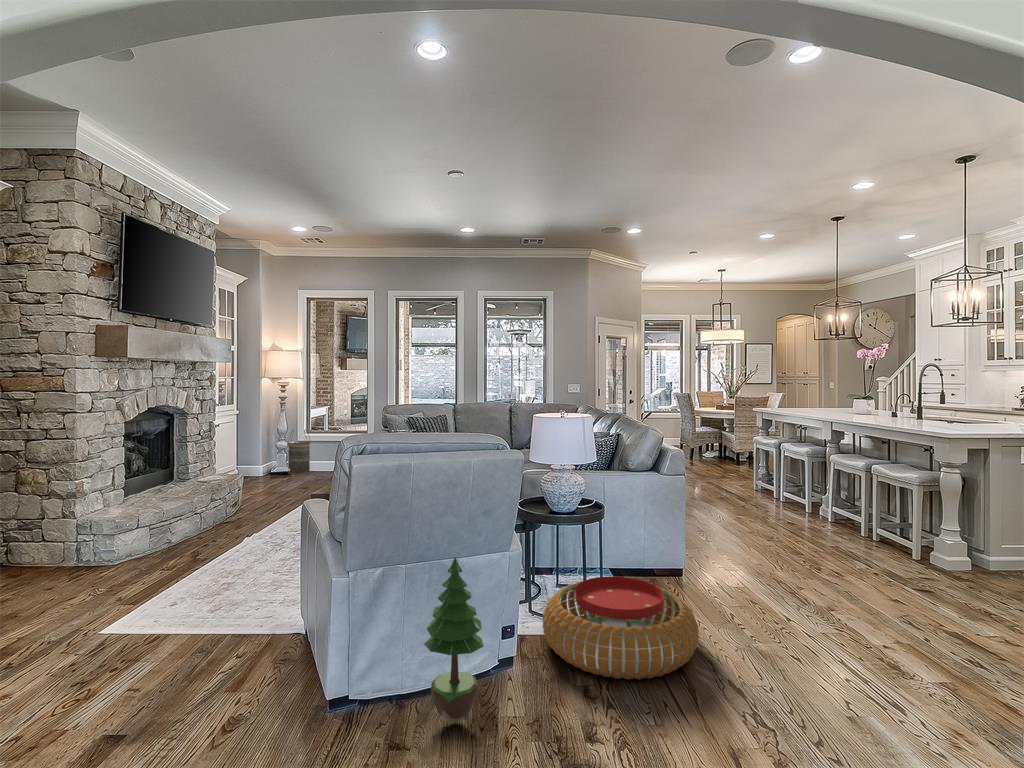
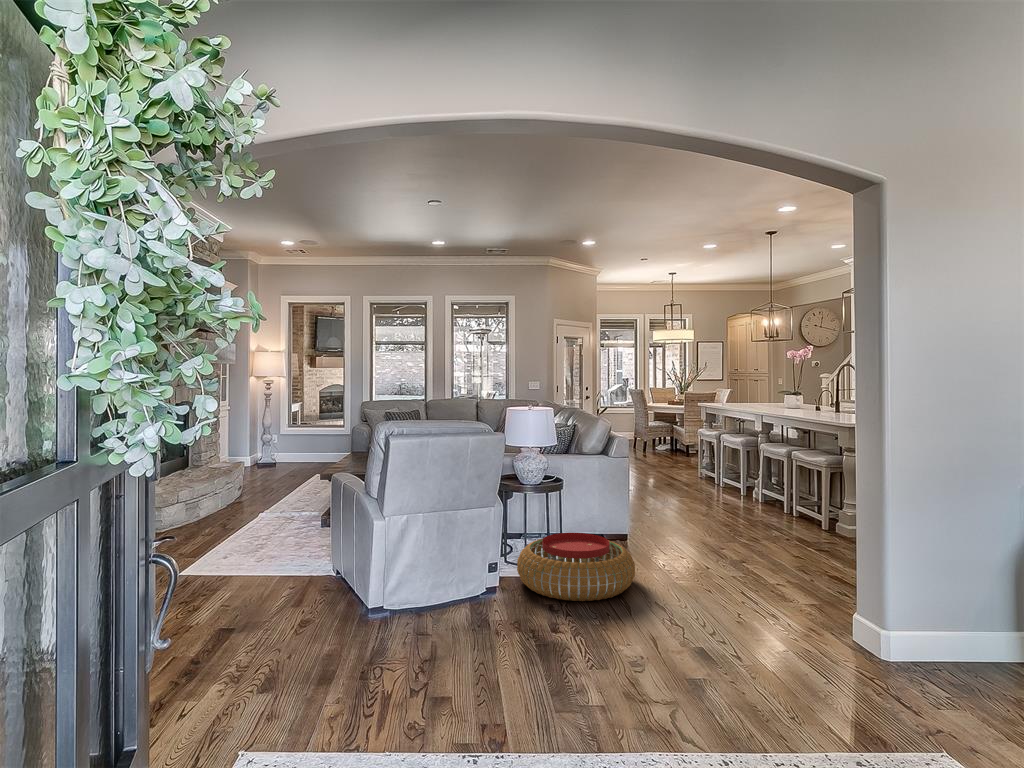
basket: present [288,430,310,475] -> none [259,425,281,469]
potted tree: present [424,557,484,723] -> none [435,506,479,627]

